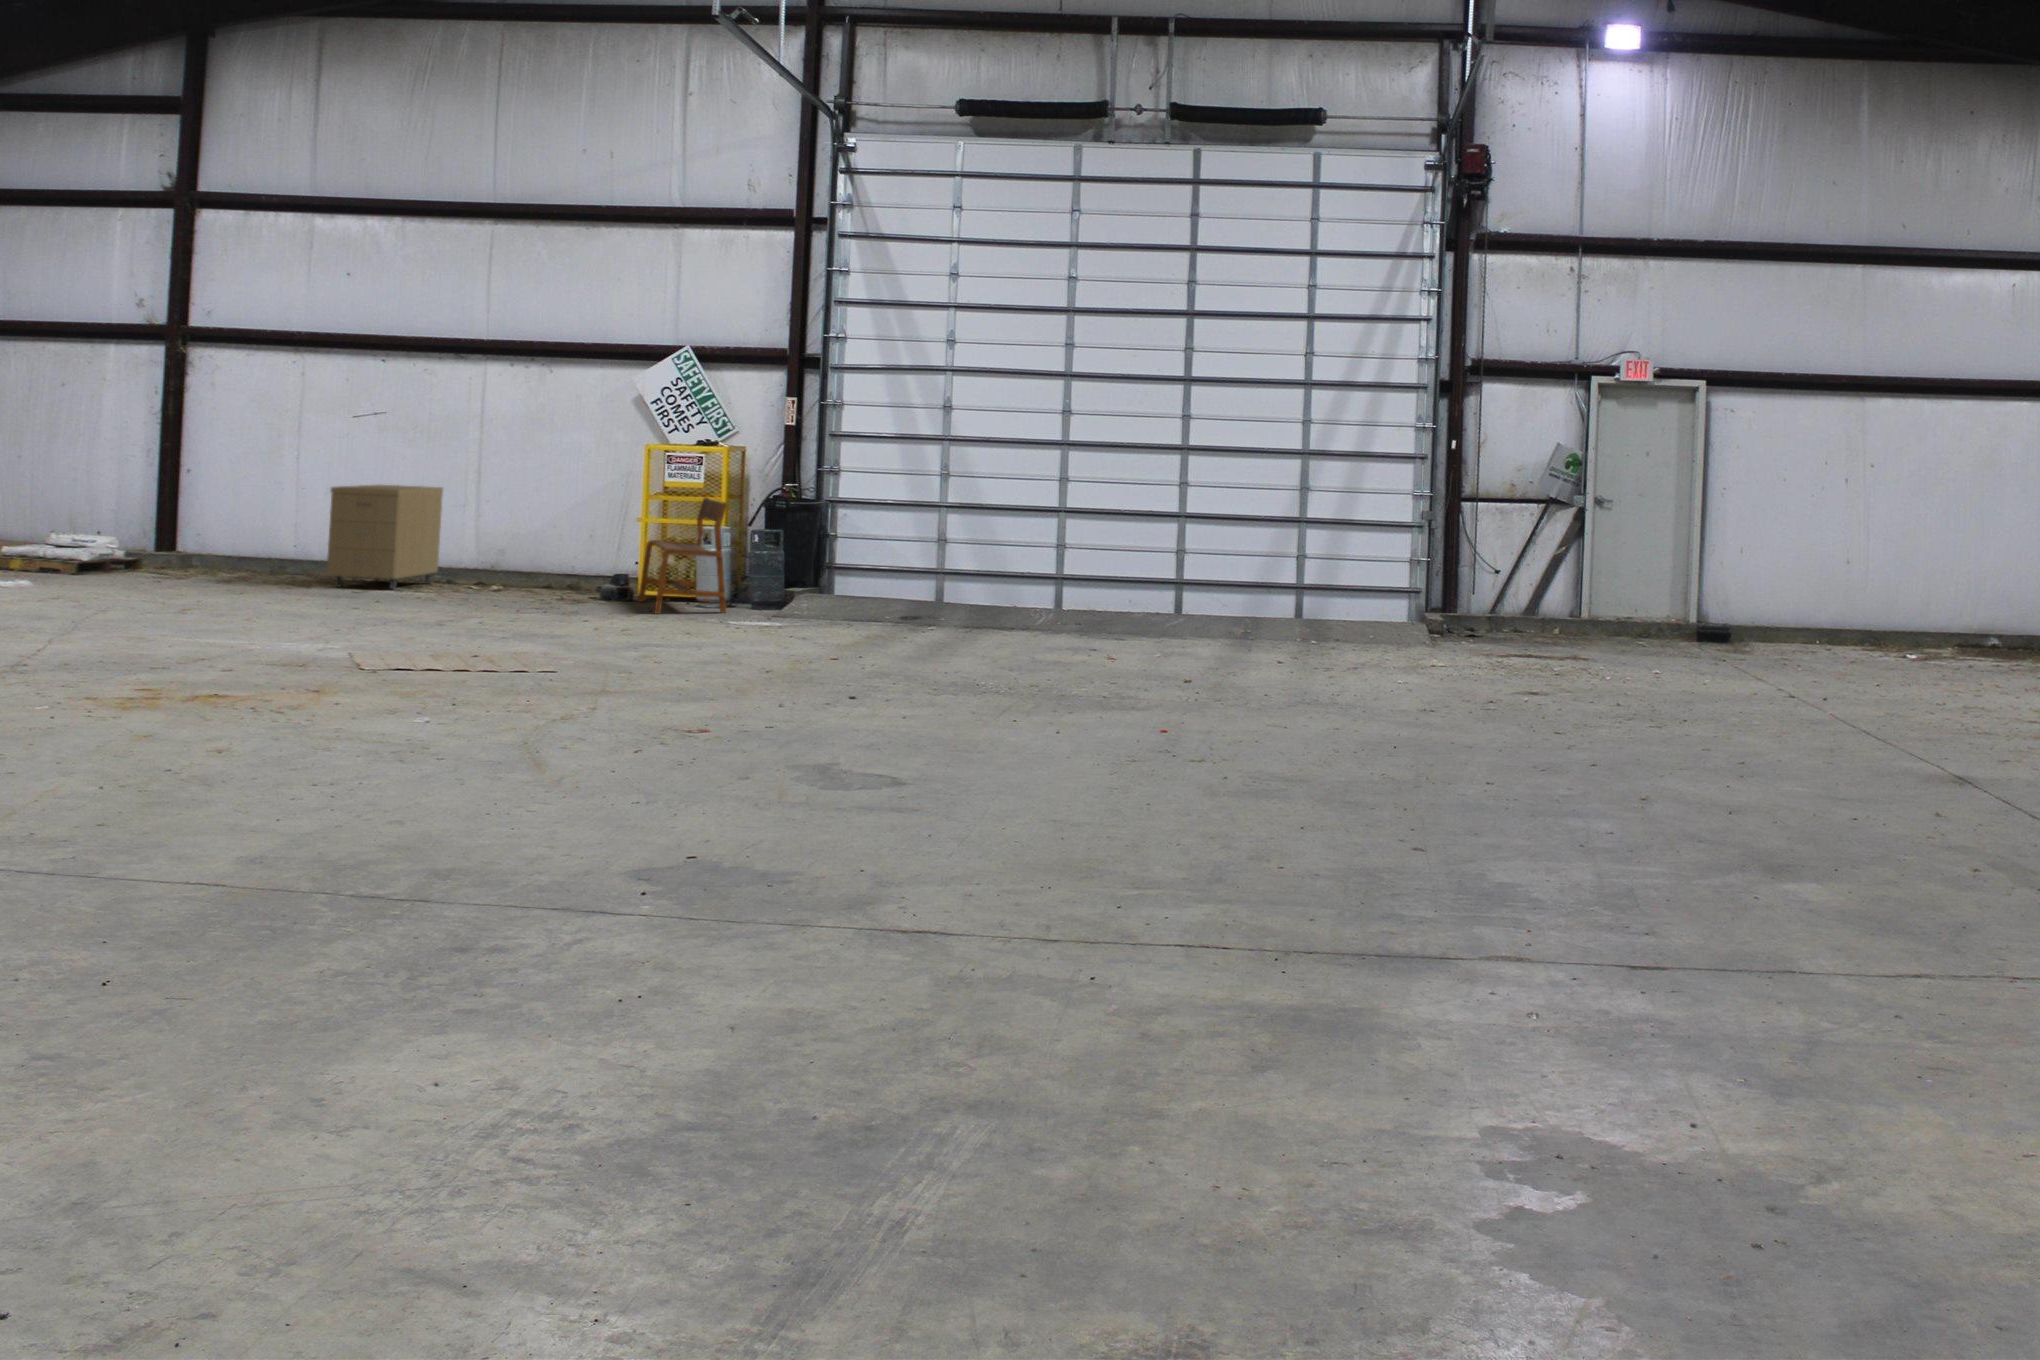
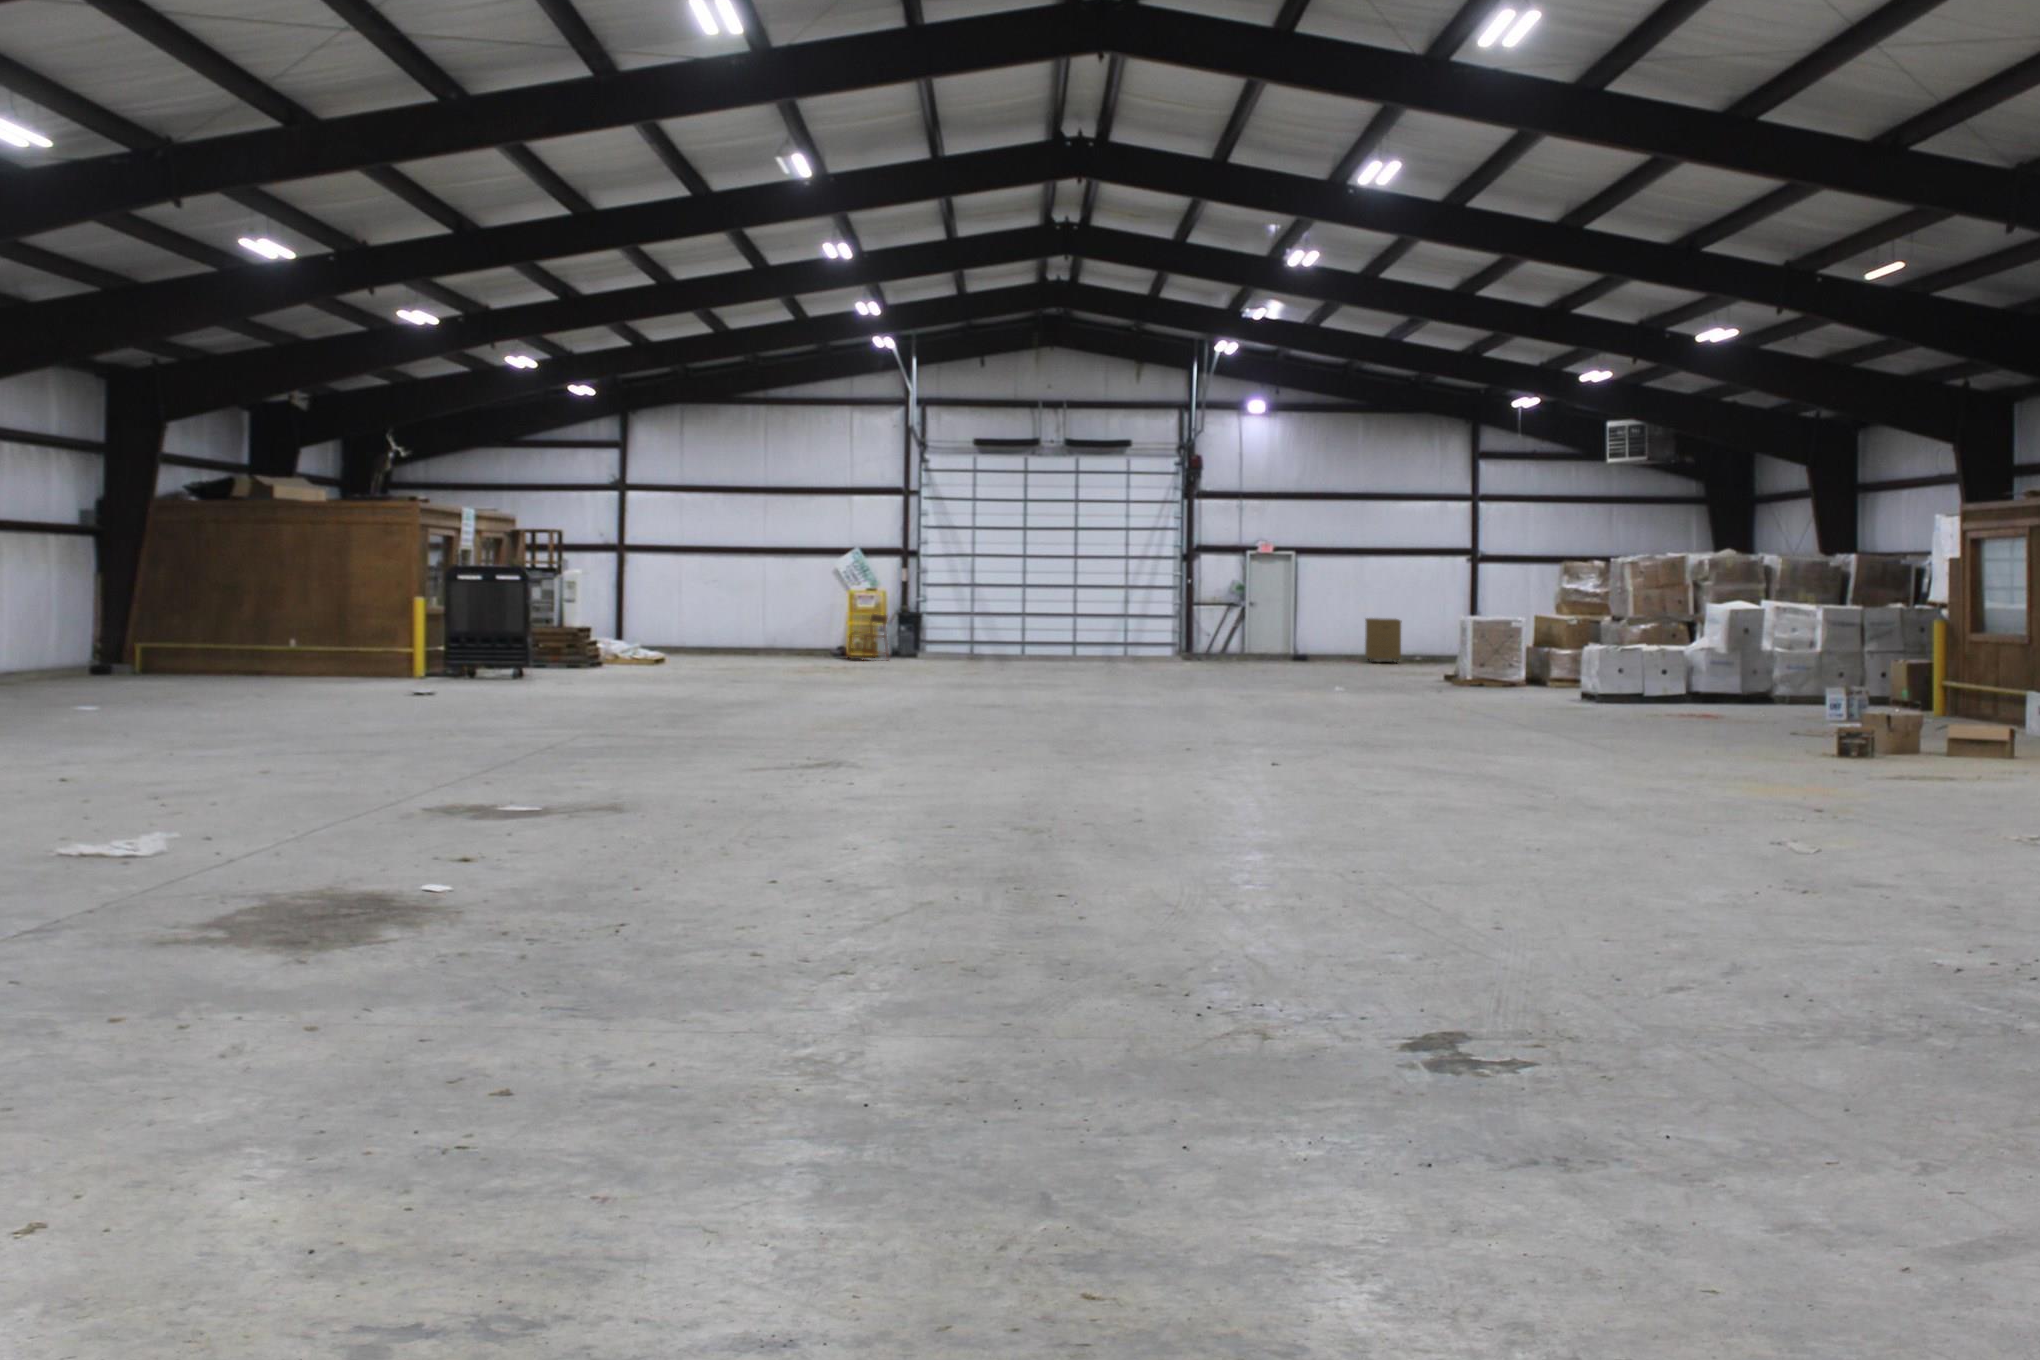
storage cabinet: present [326,485,443,590] -> present [1365,618,1401,661]

